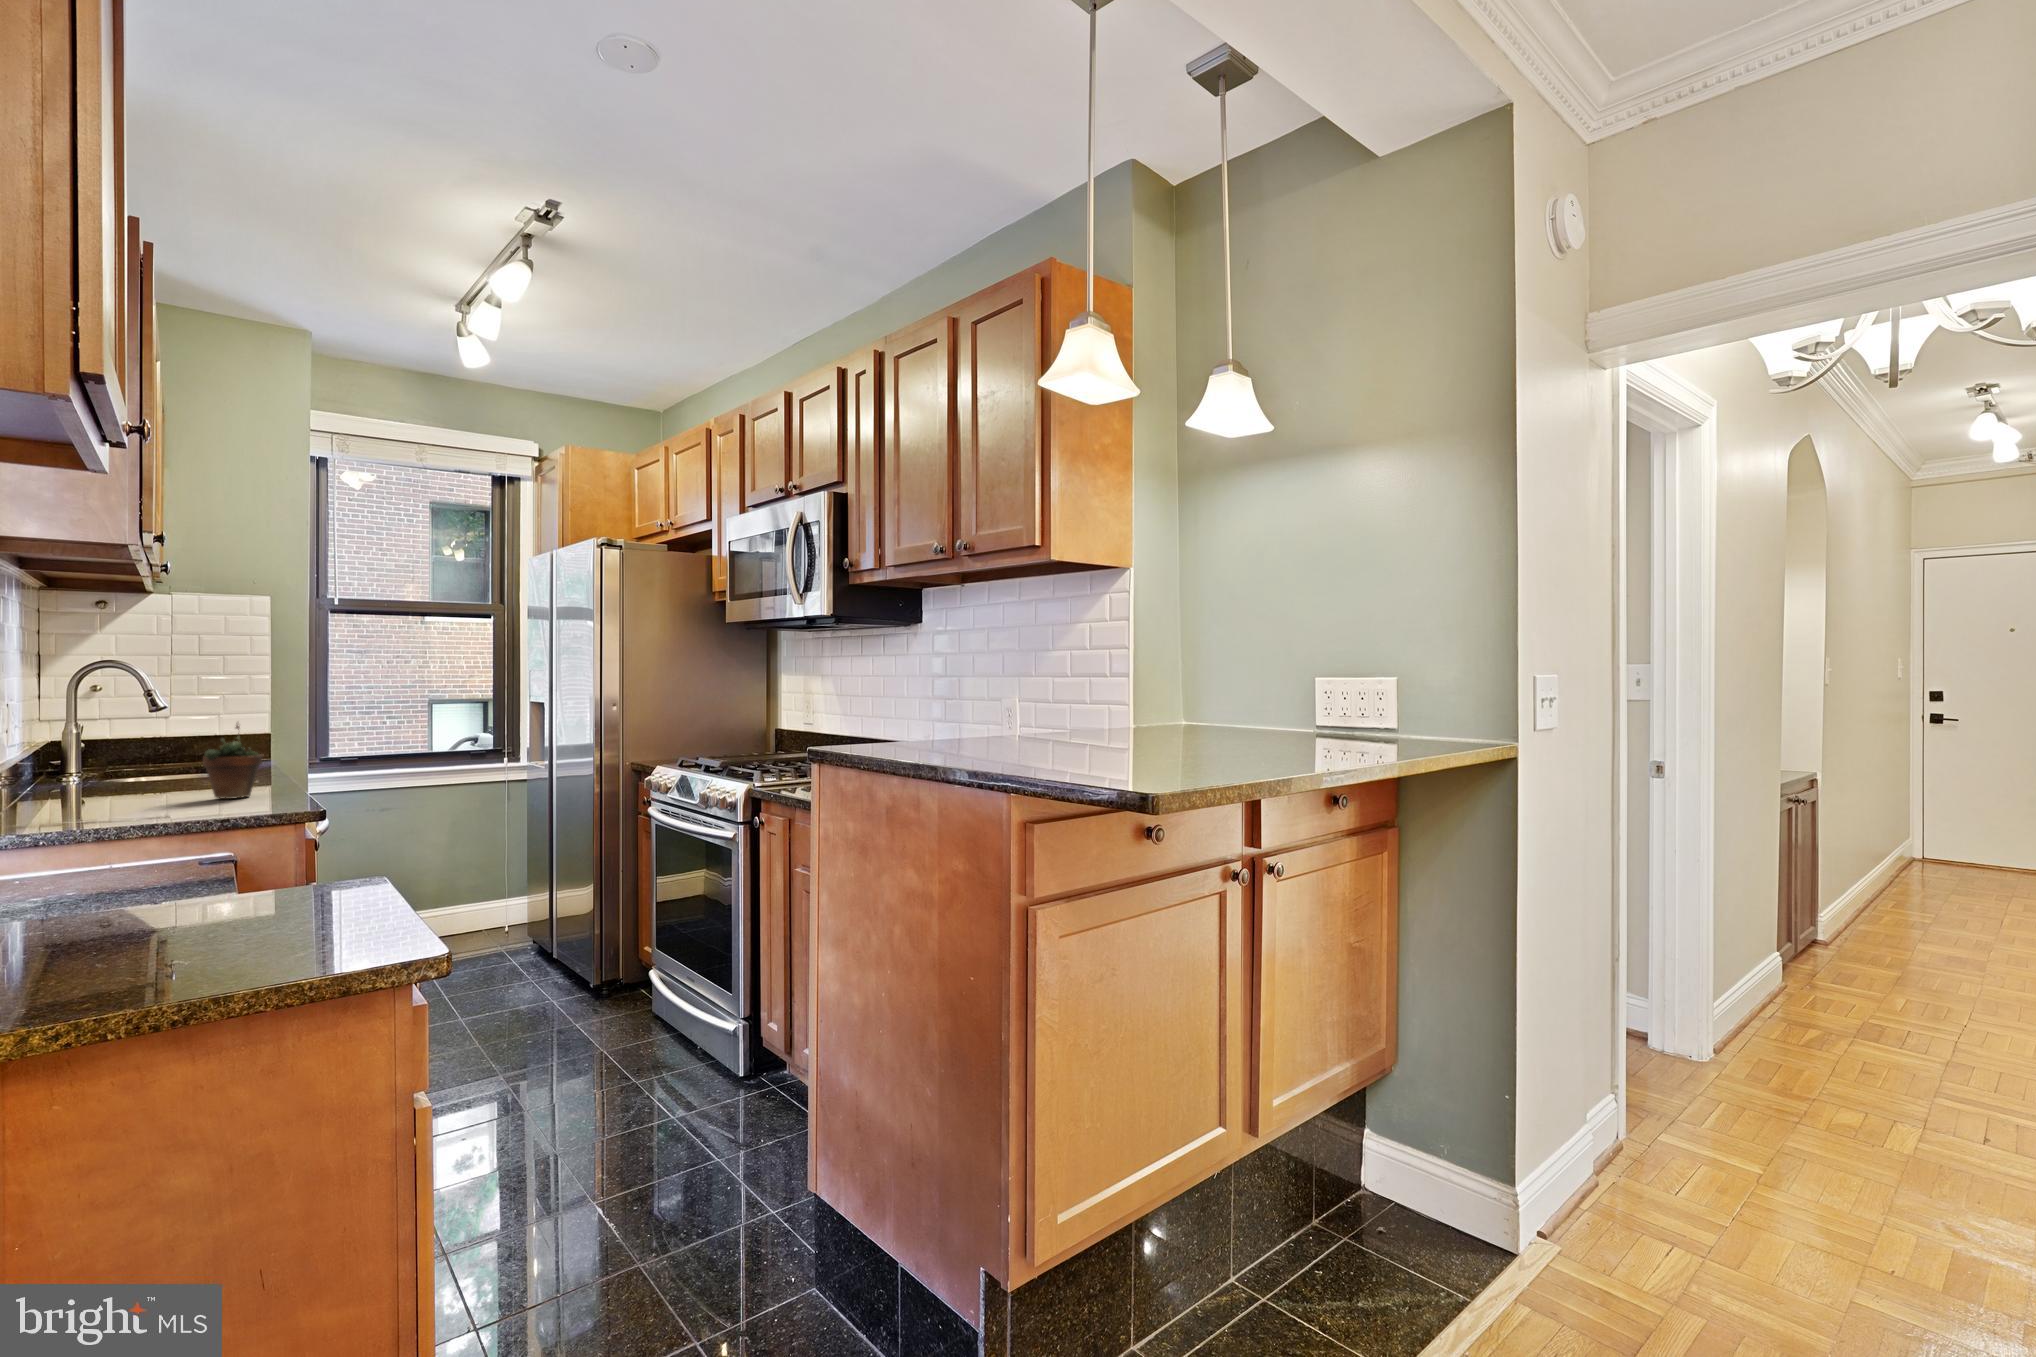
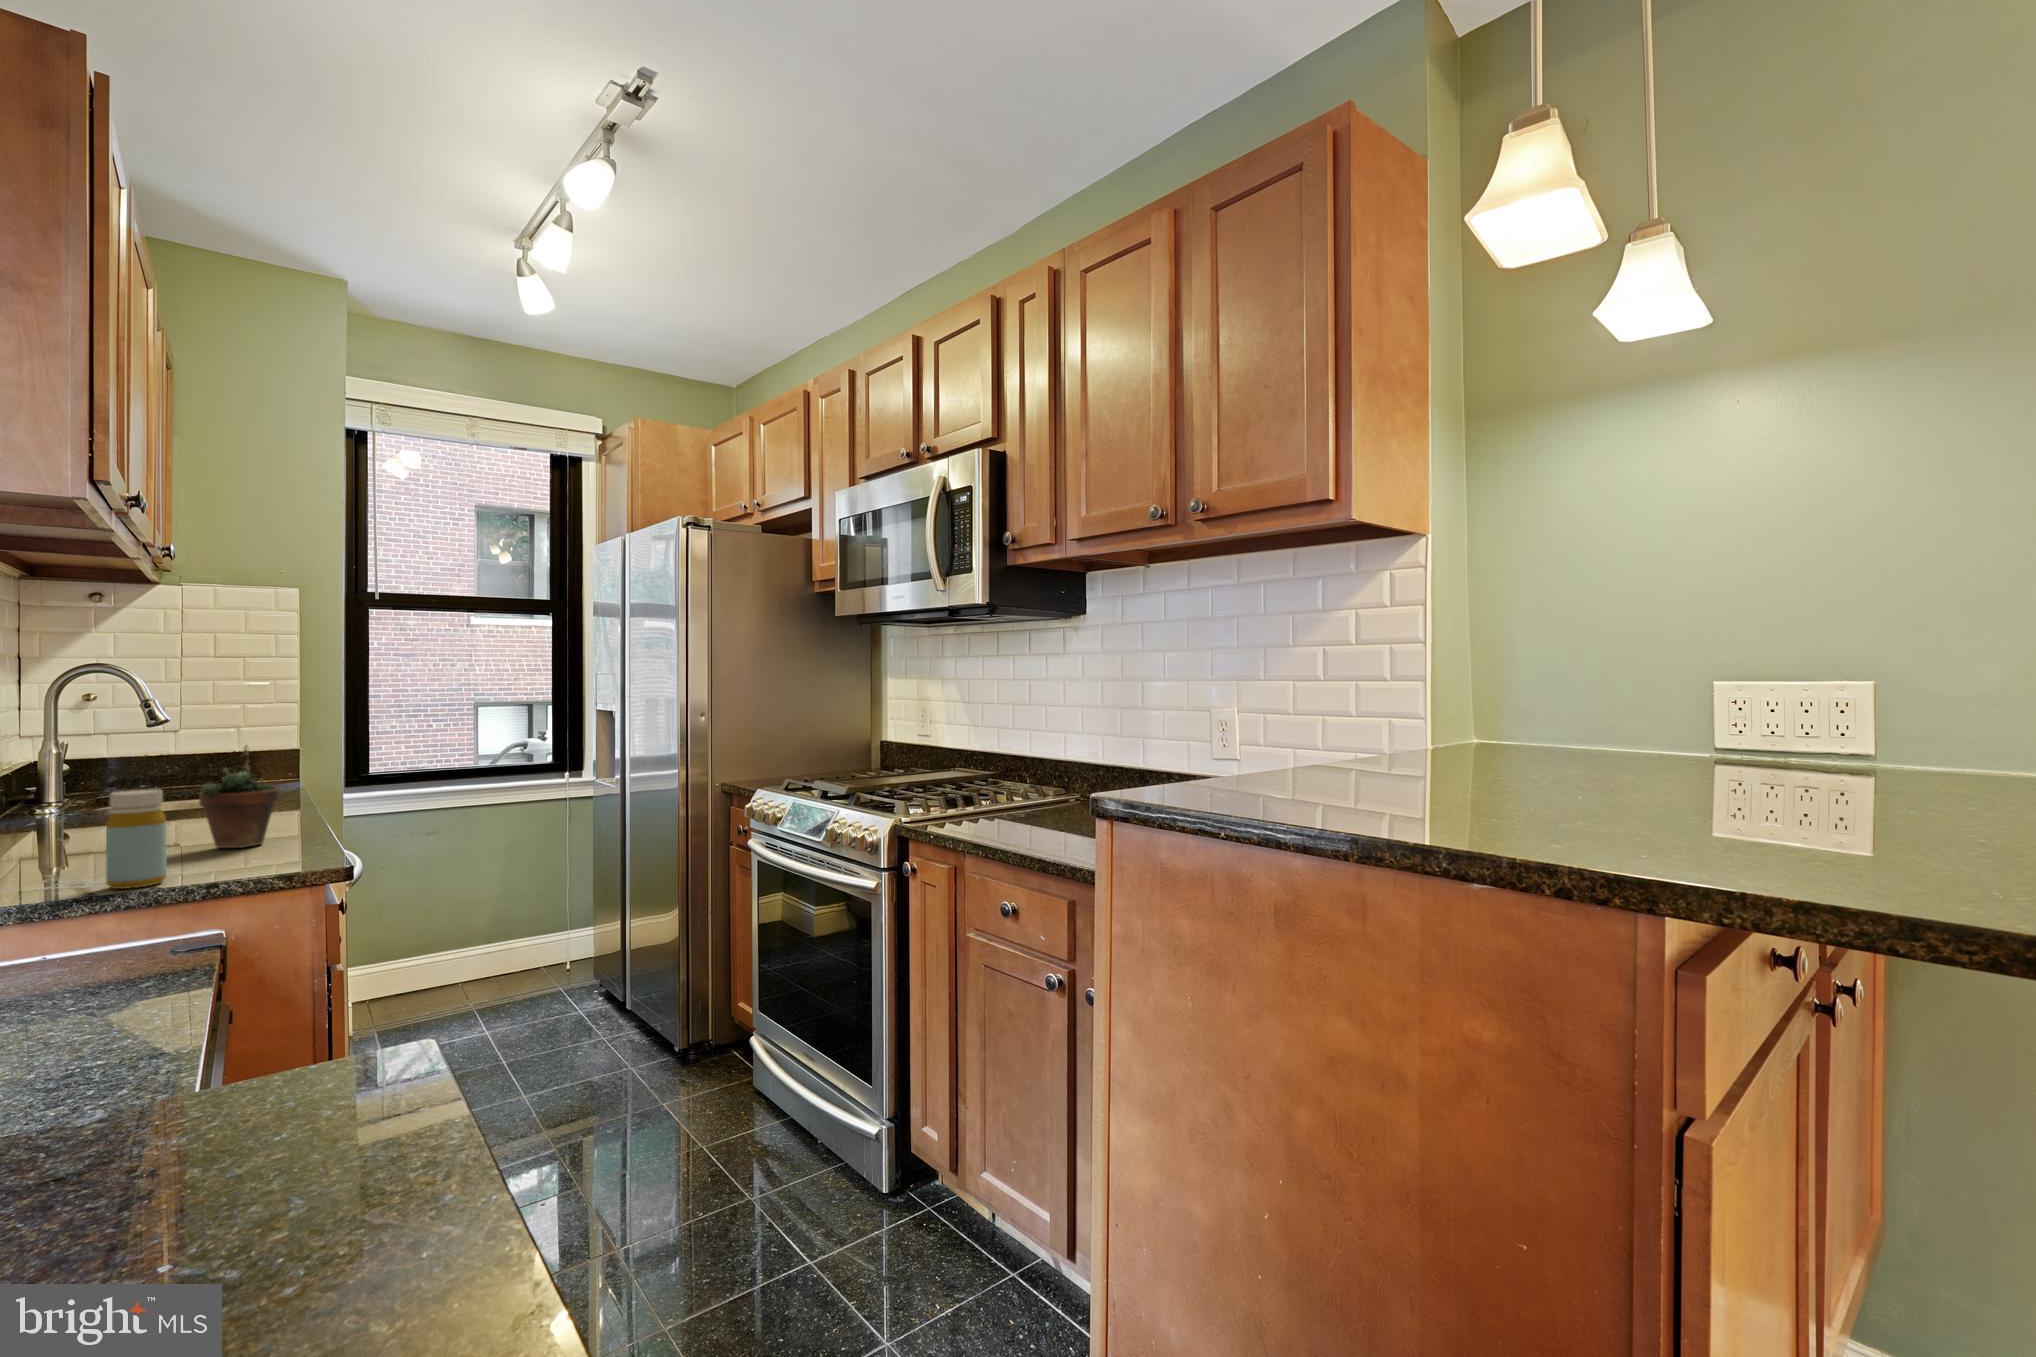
bottle: none [144,750,186,819] -> present [106,789,166,889]

